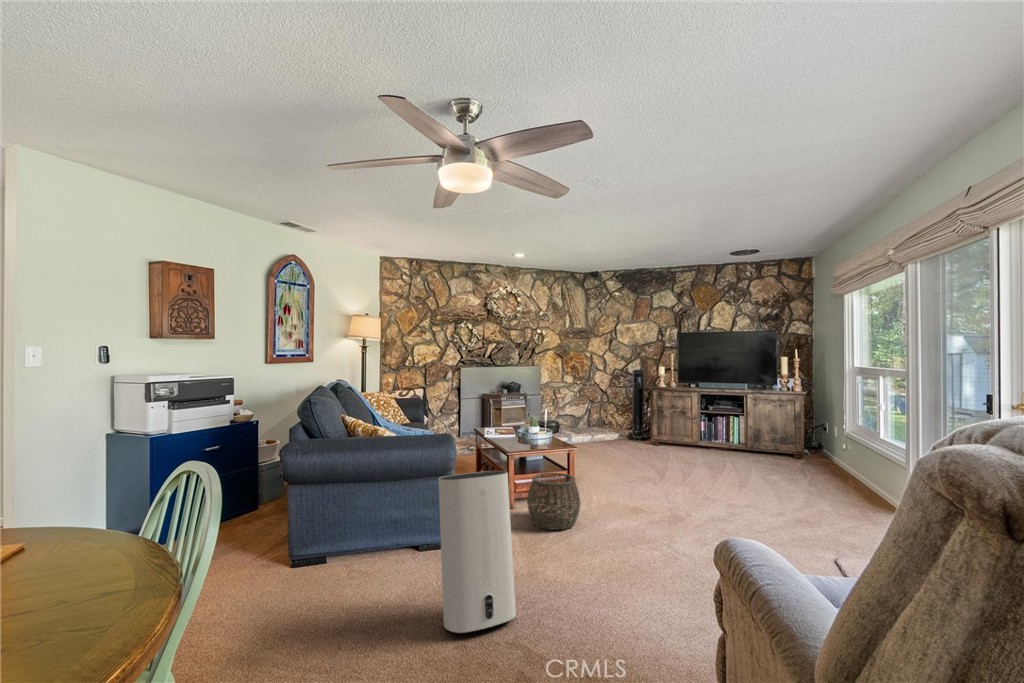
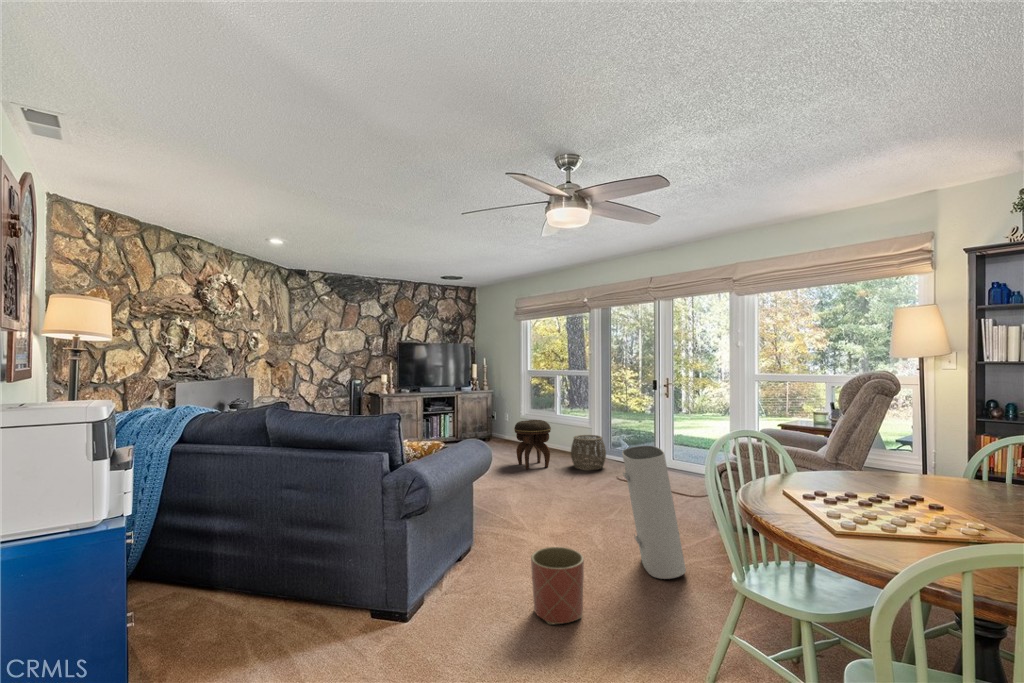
footstool: none [698,439,752,508] -> present [514,420,551,469]
woven basket: present [527,473,581,530] -> present [571,435,606,470]
planter: none [329,528,378,596] -> present [531,547,584,624]

